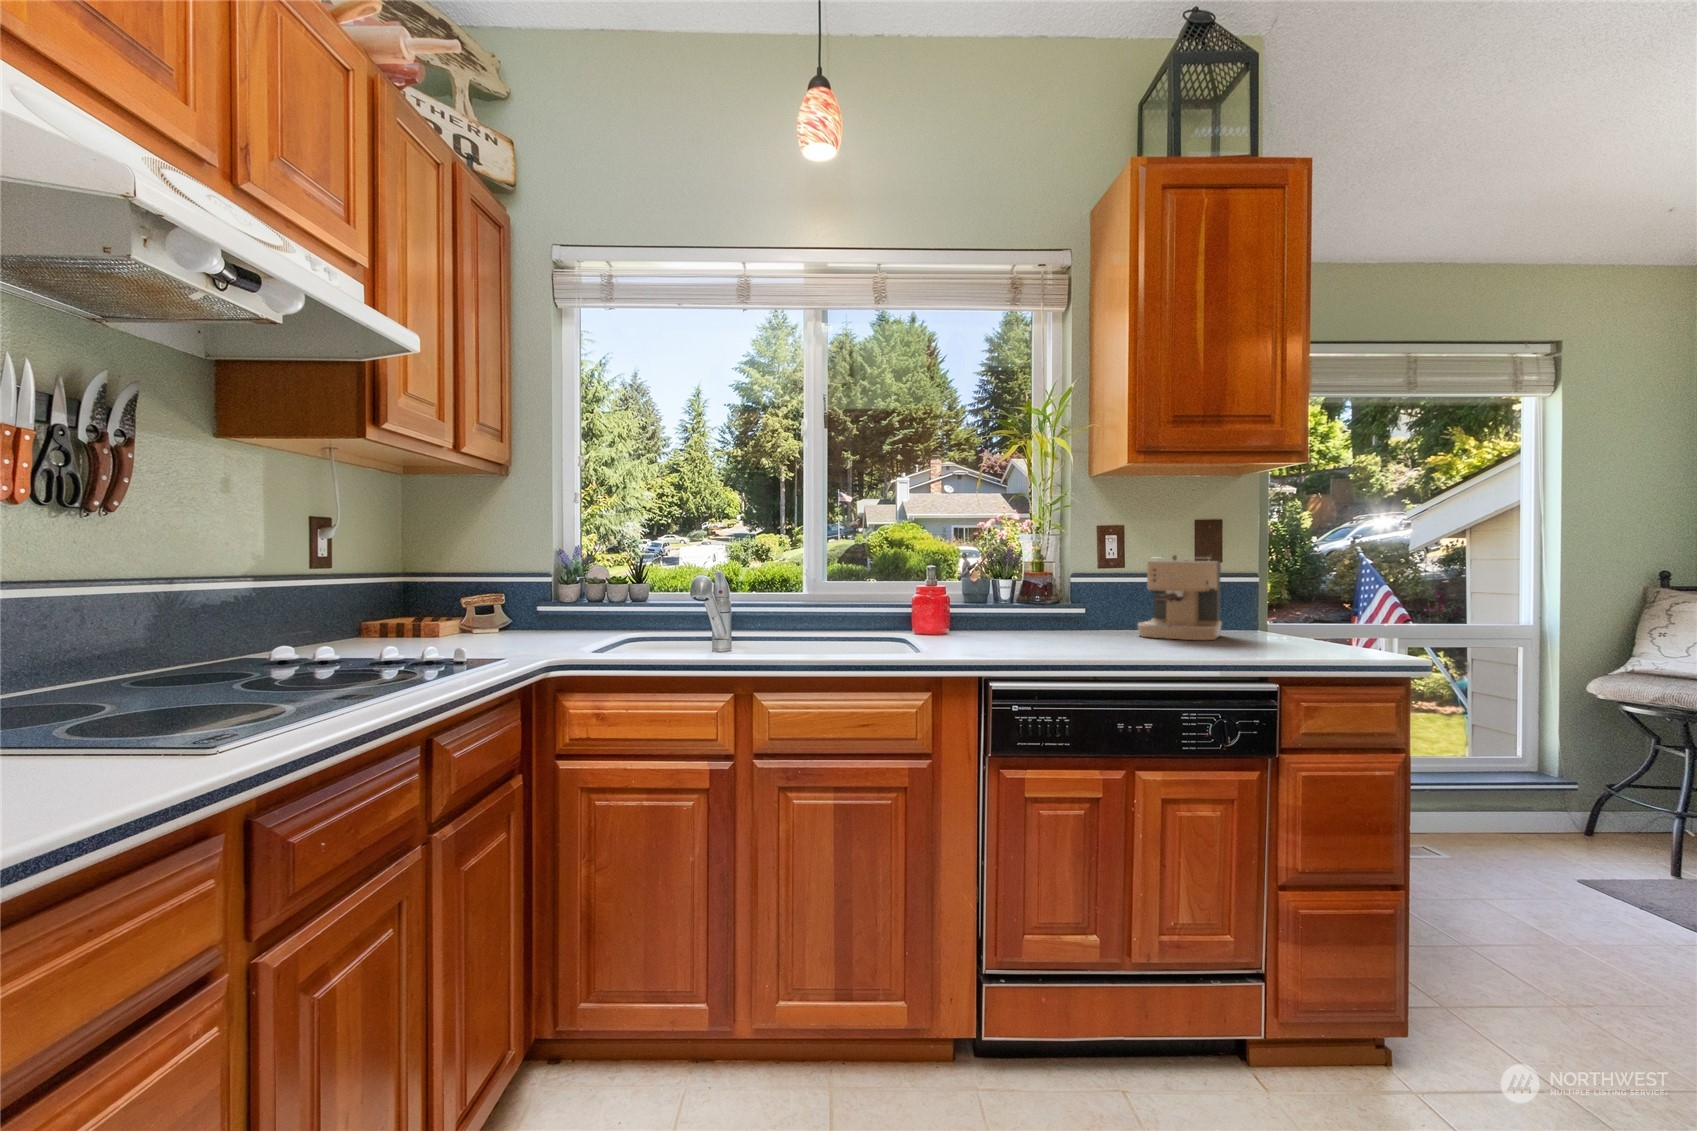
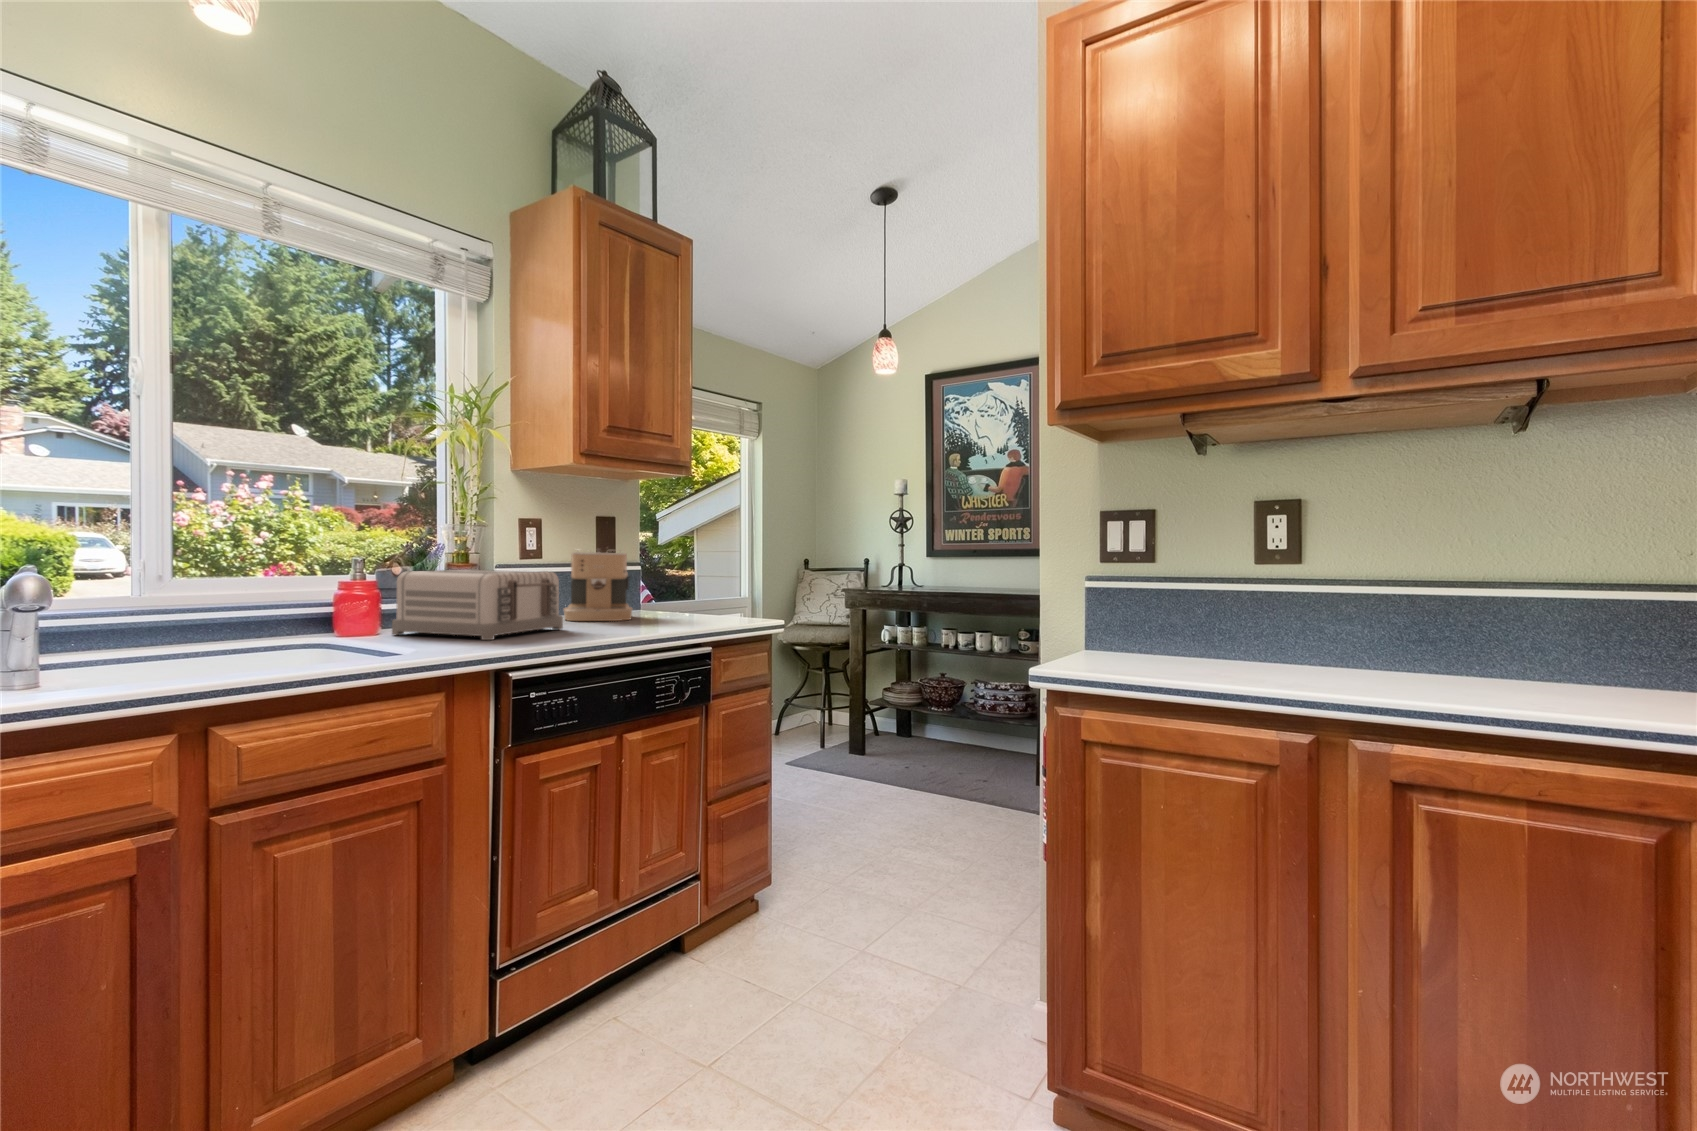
toaster: none [953,578,1105,648] -> present [392,569,563,640]

